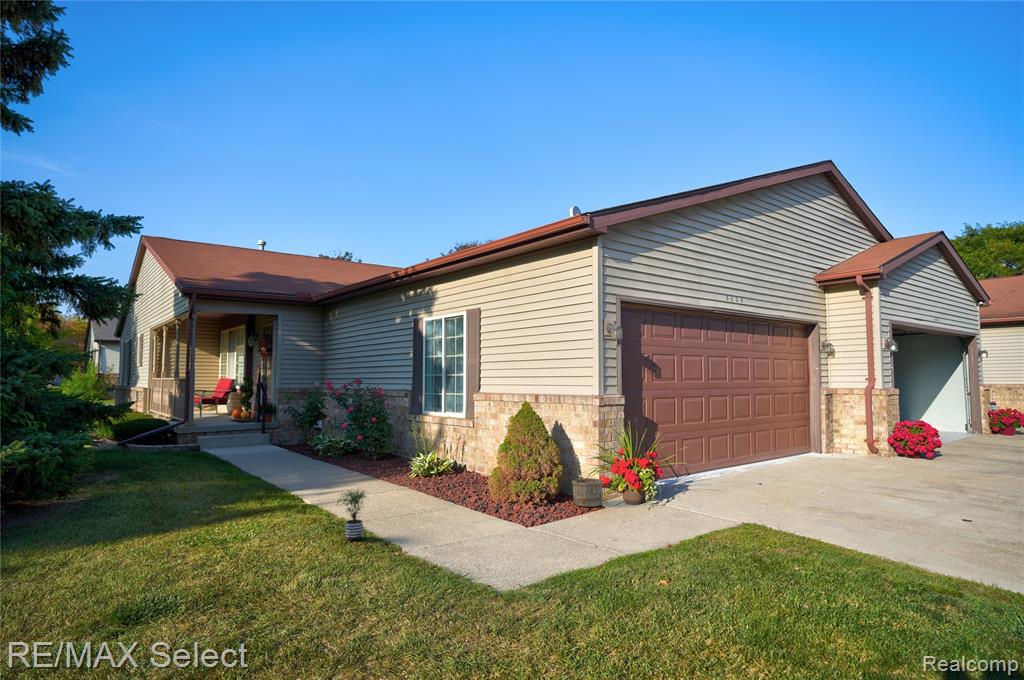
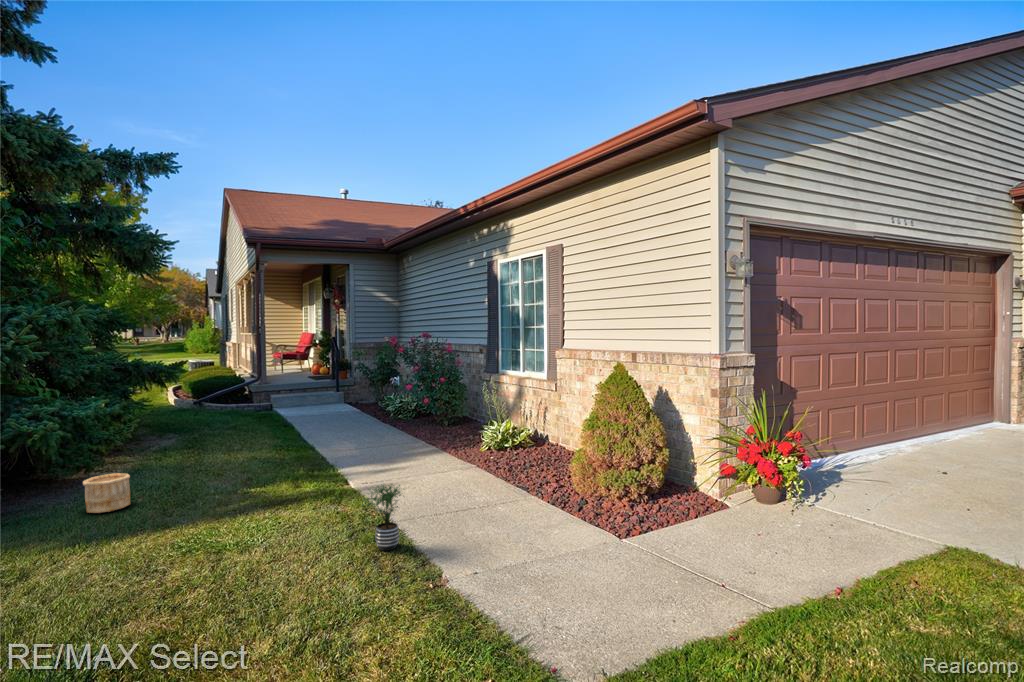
wooden bucket: present [572,478,603,507] -> present [83,473,130,513]

